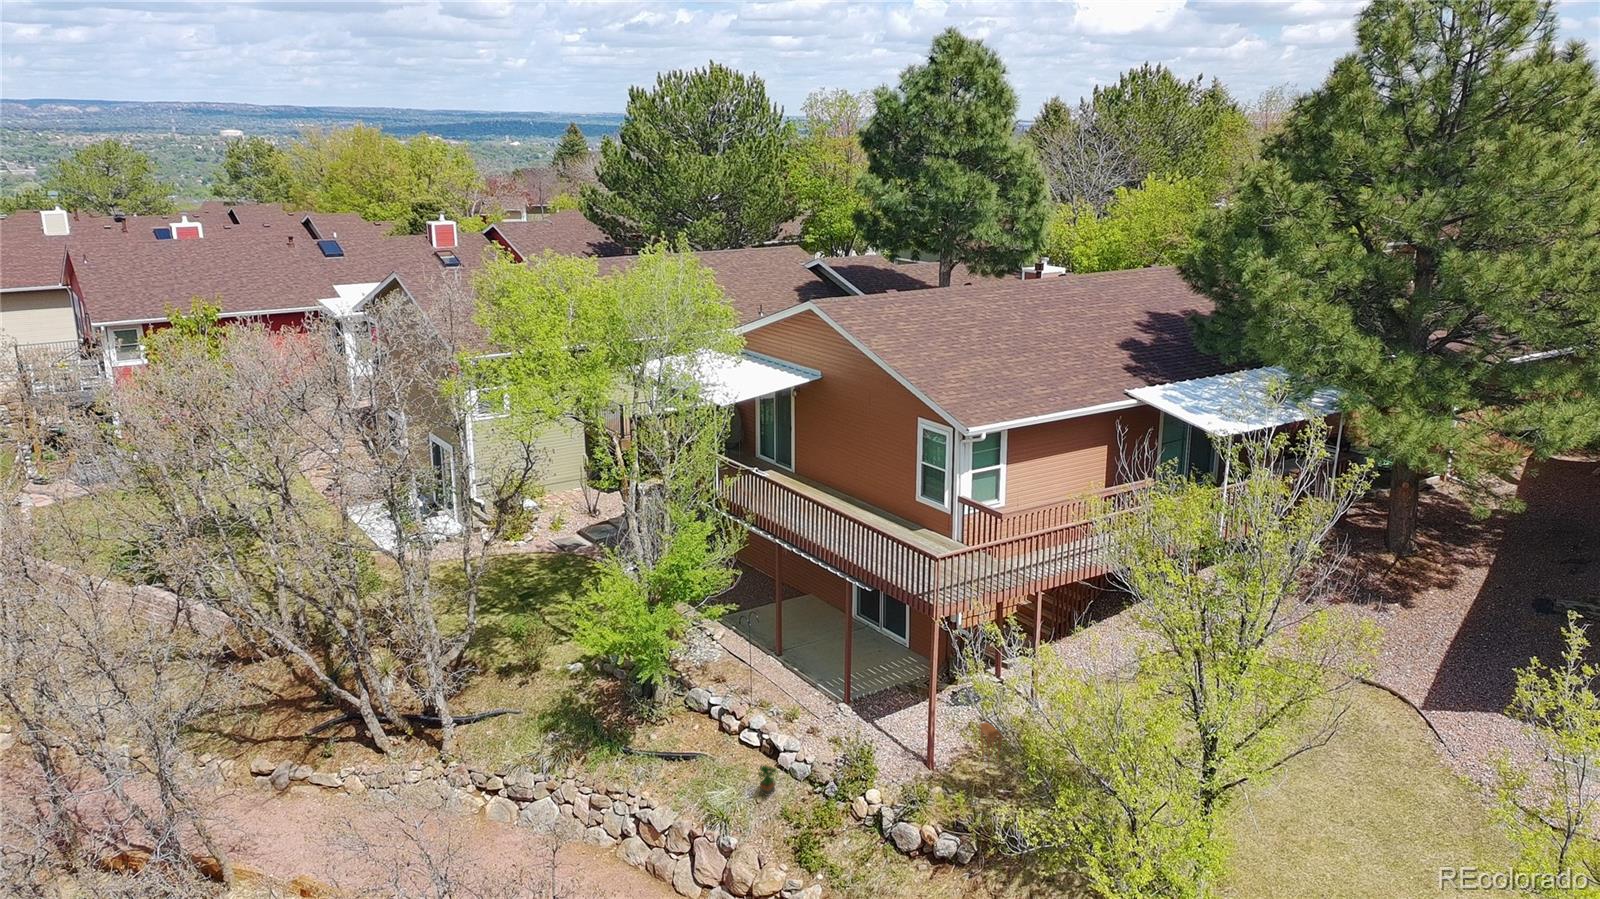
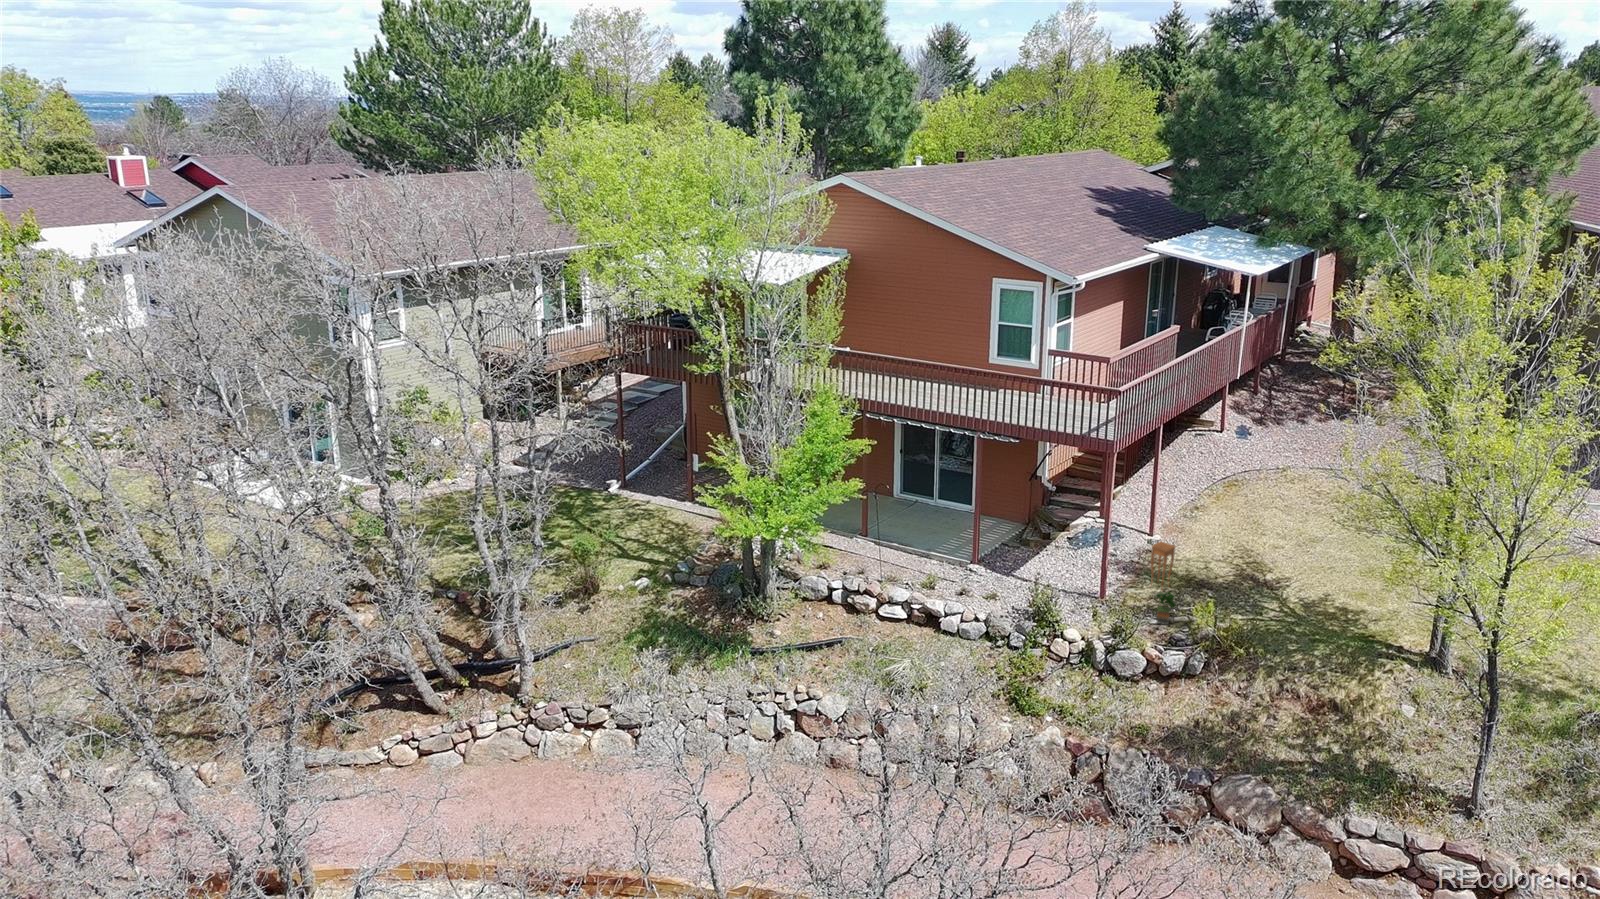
potted tree: present [759,766,777,796] -> present [1155,592,1176,625]

